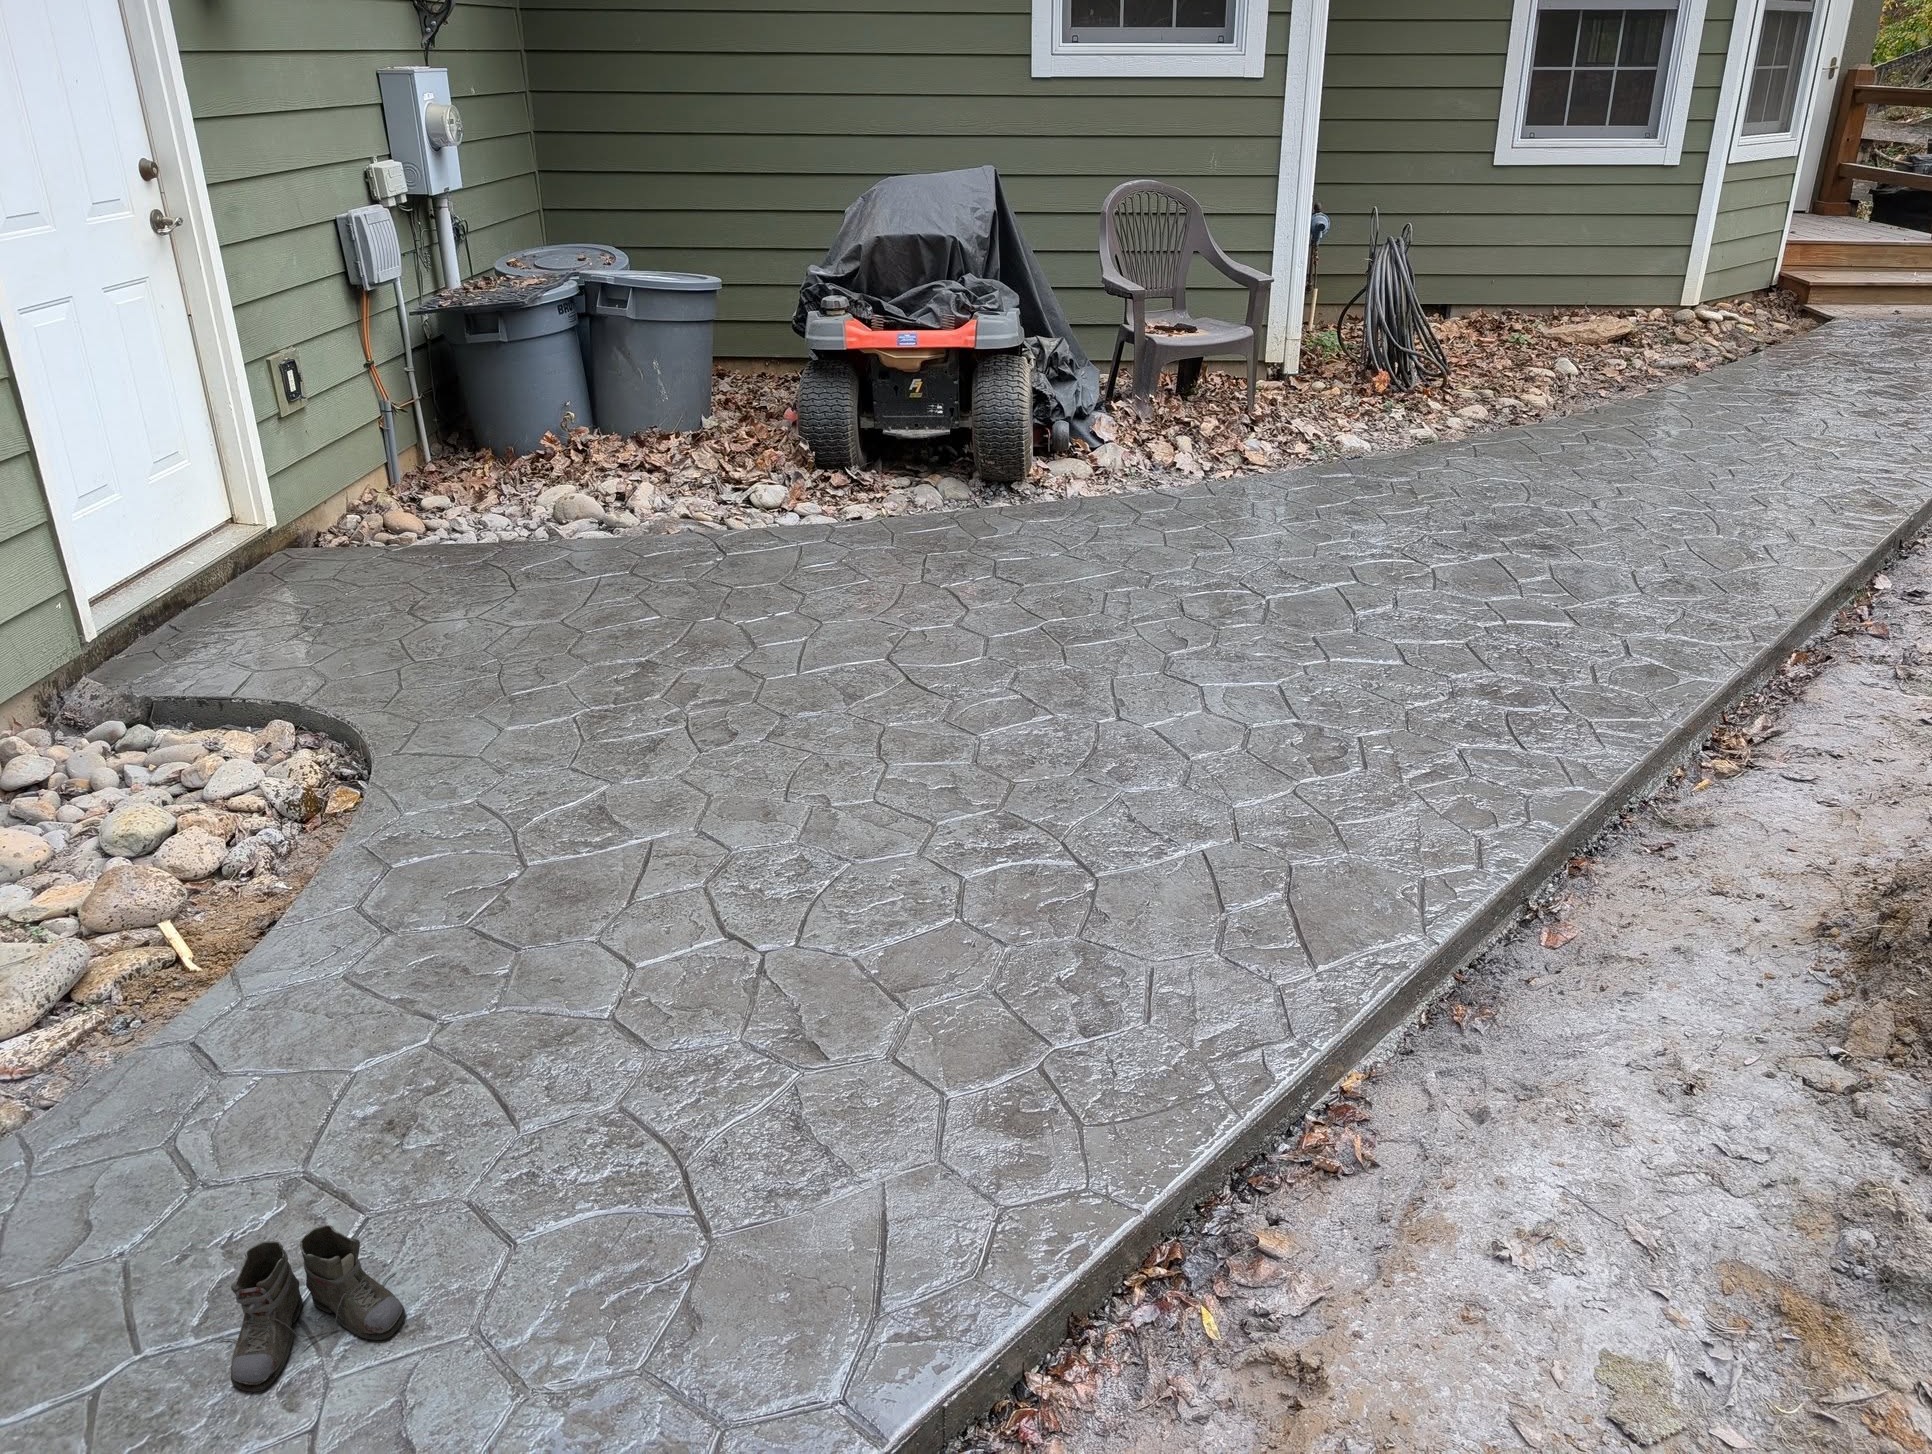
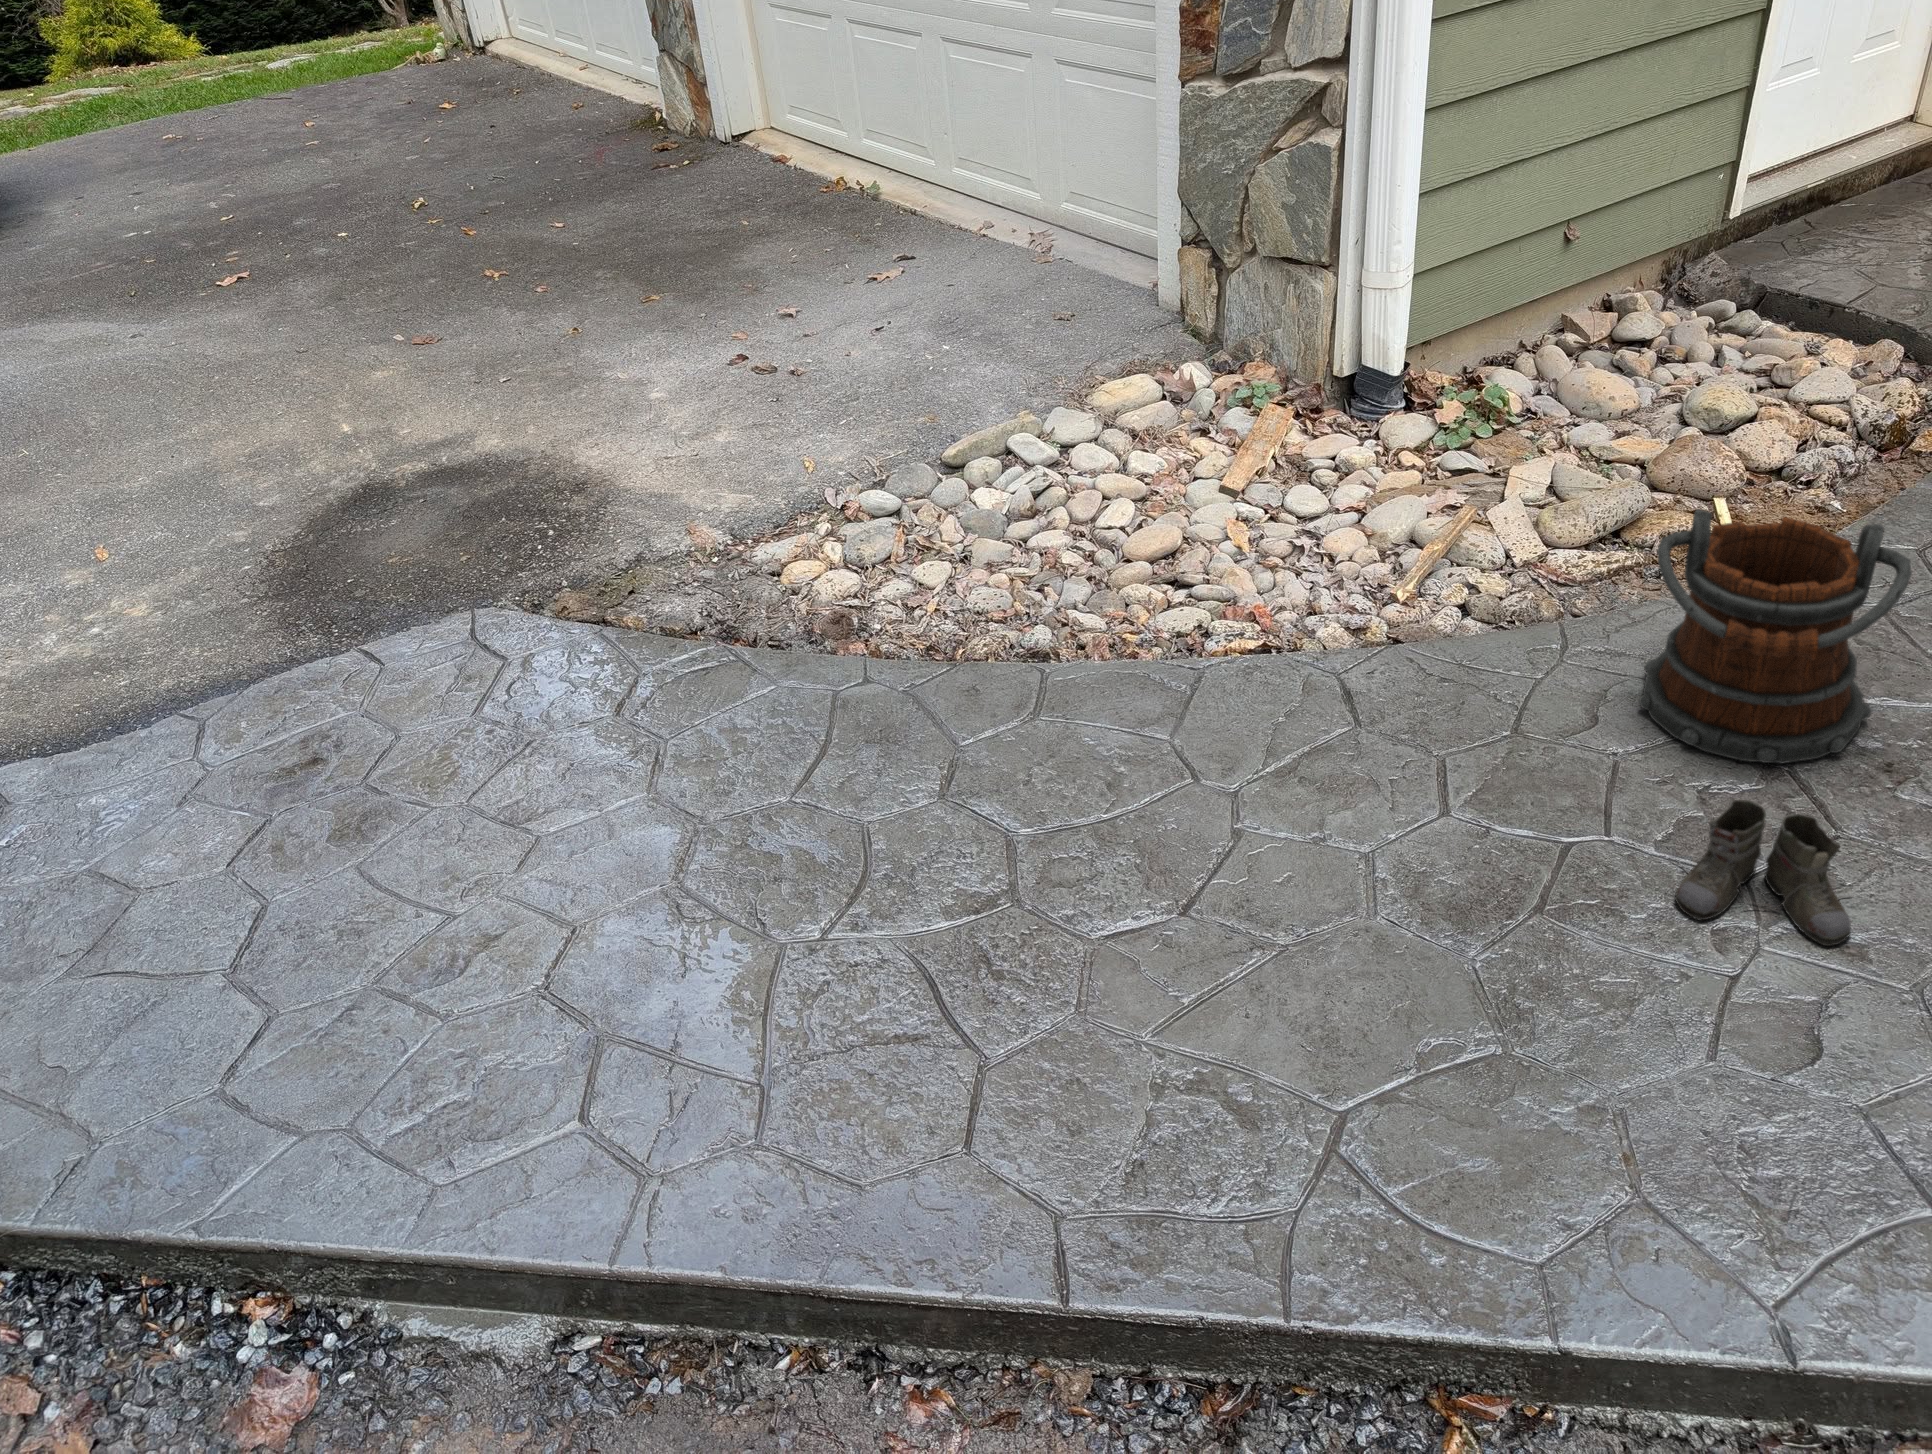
bucket: none [77,922,359,1201] -> present [1639,509,1912,763]

